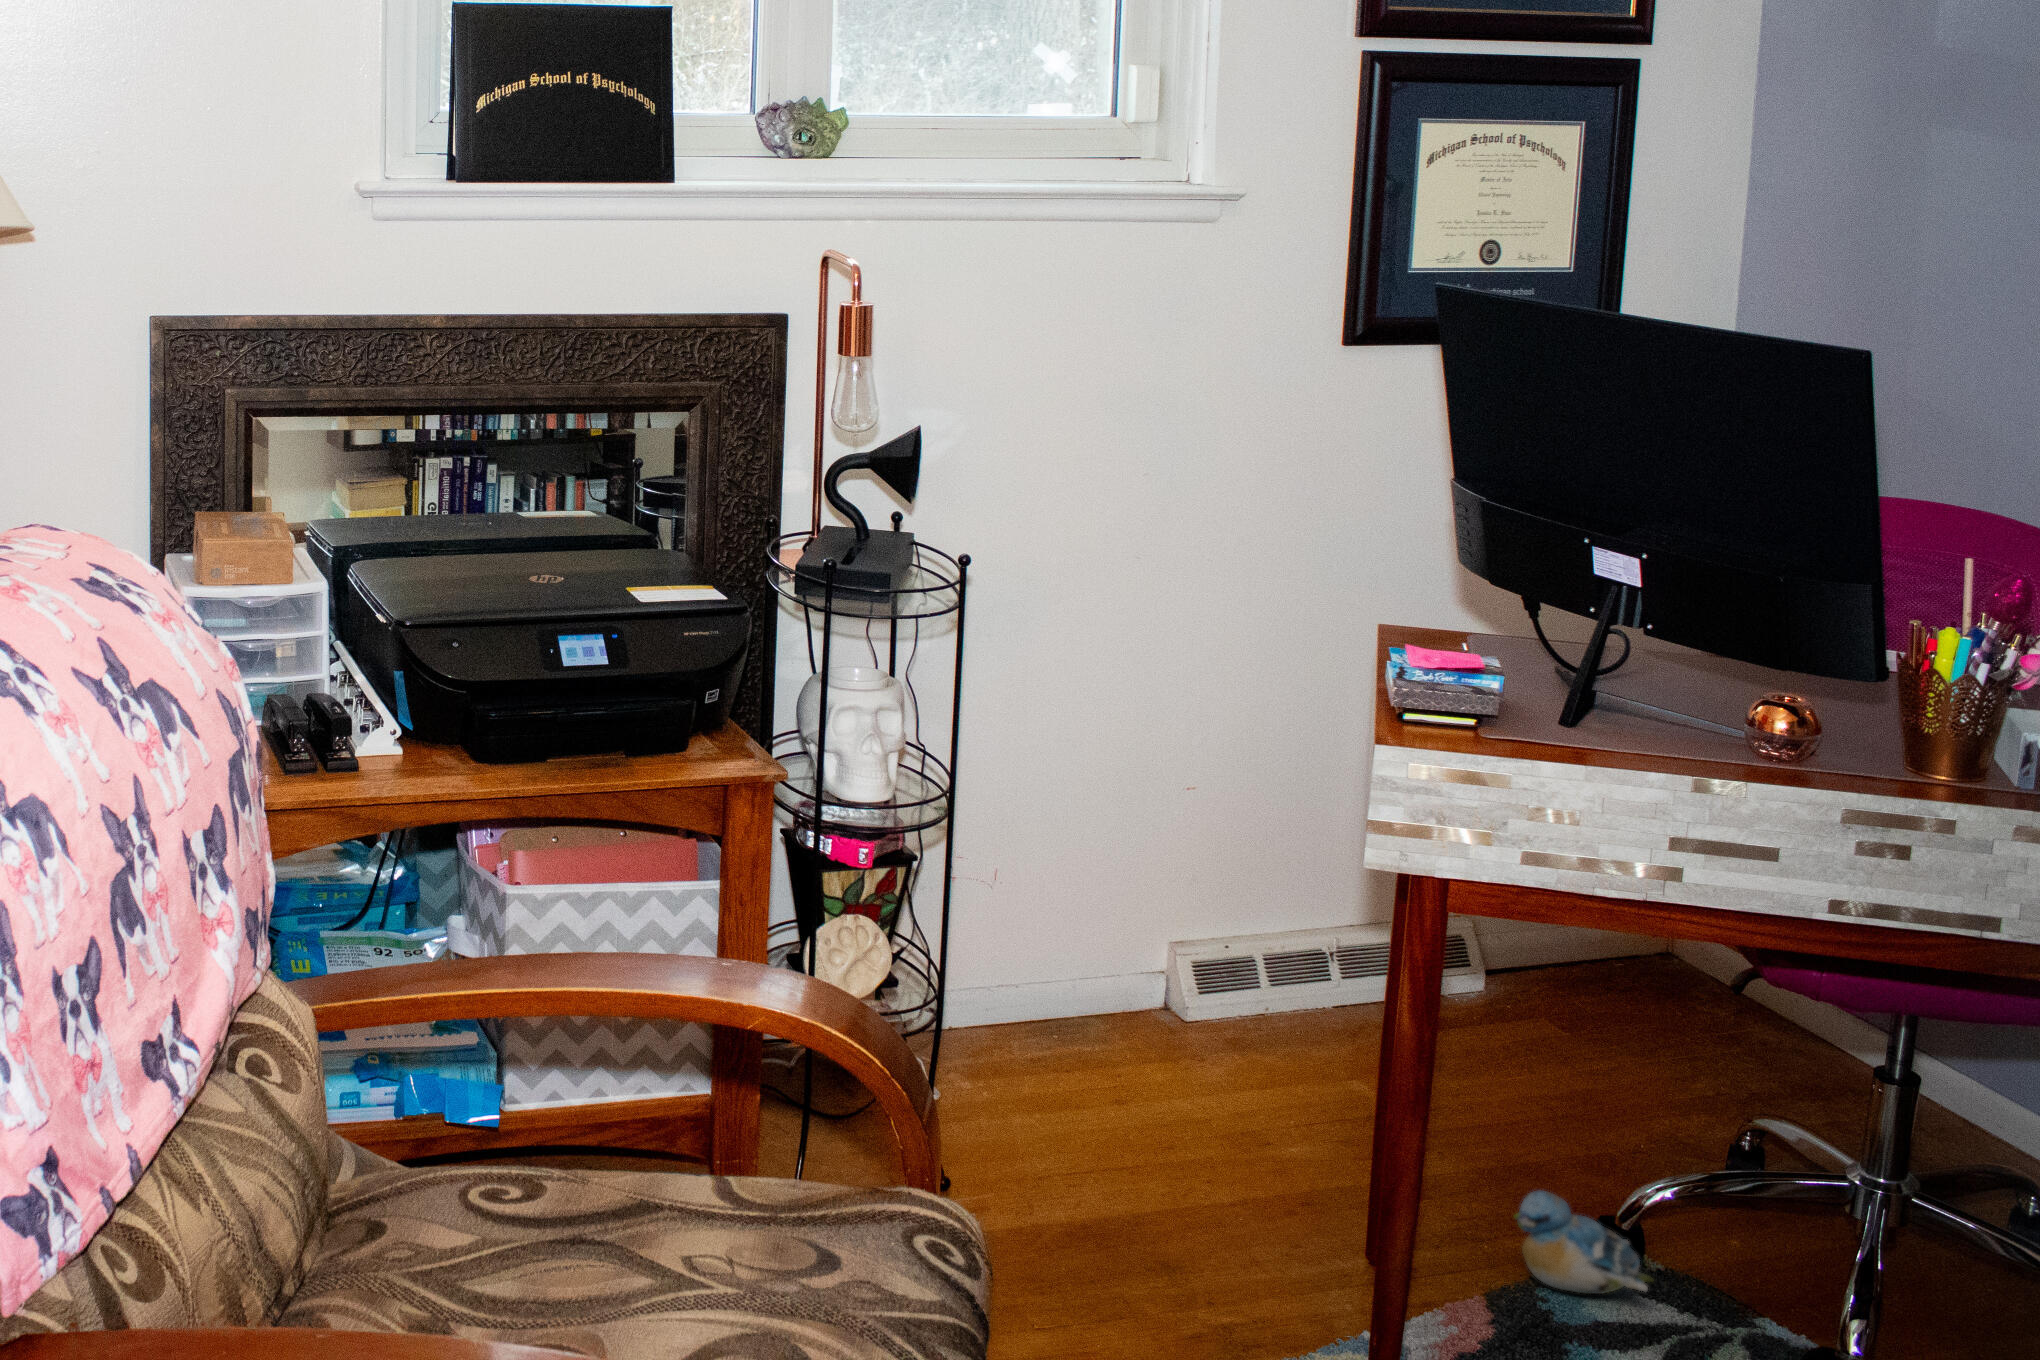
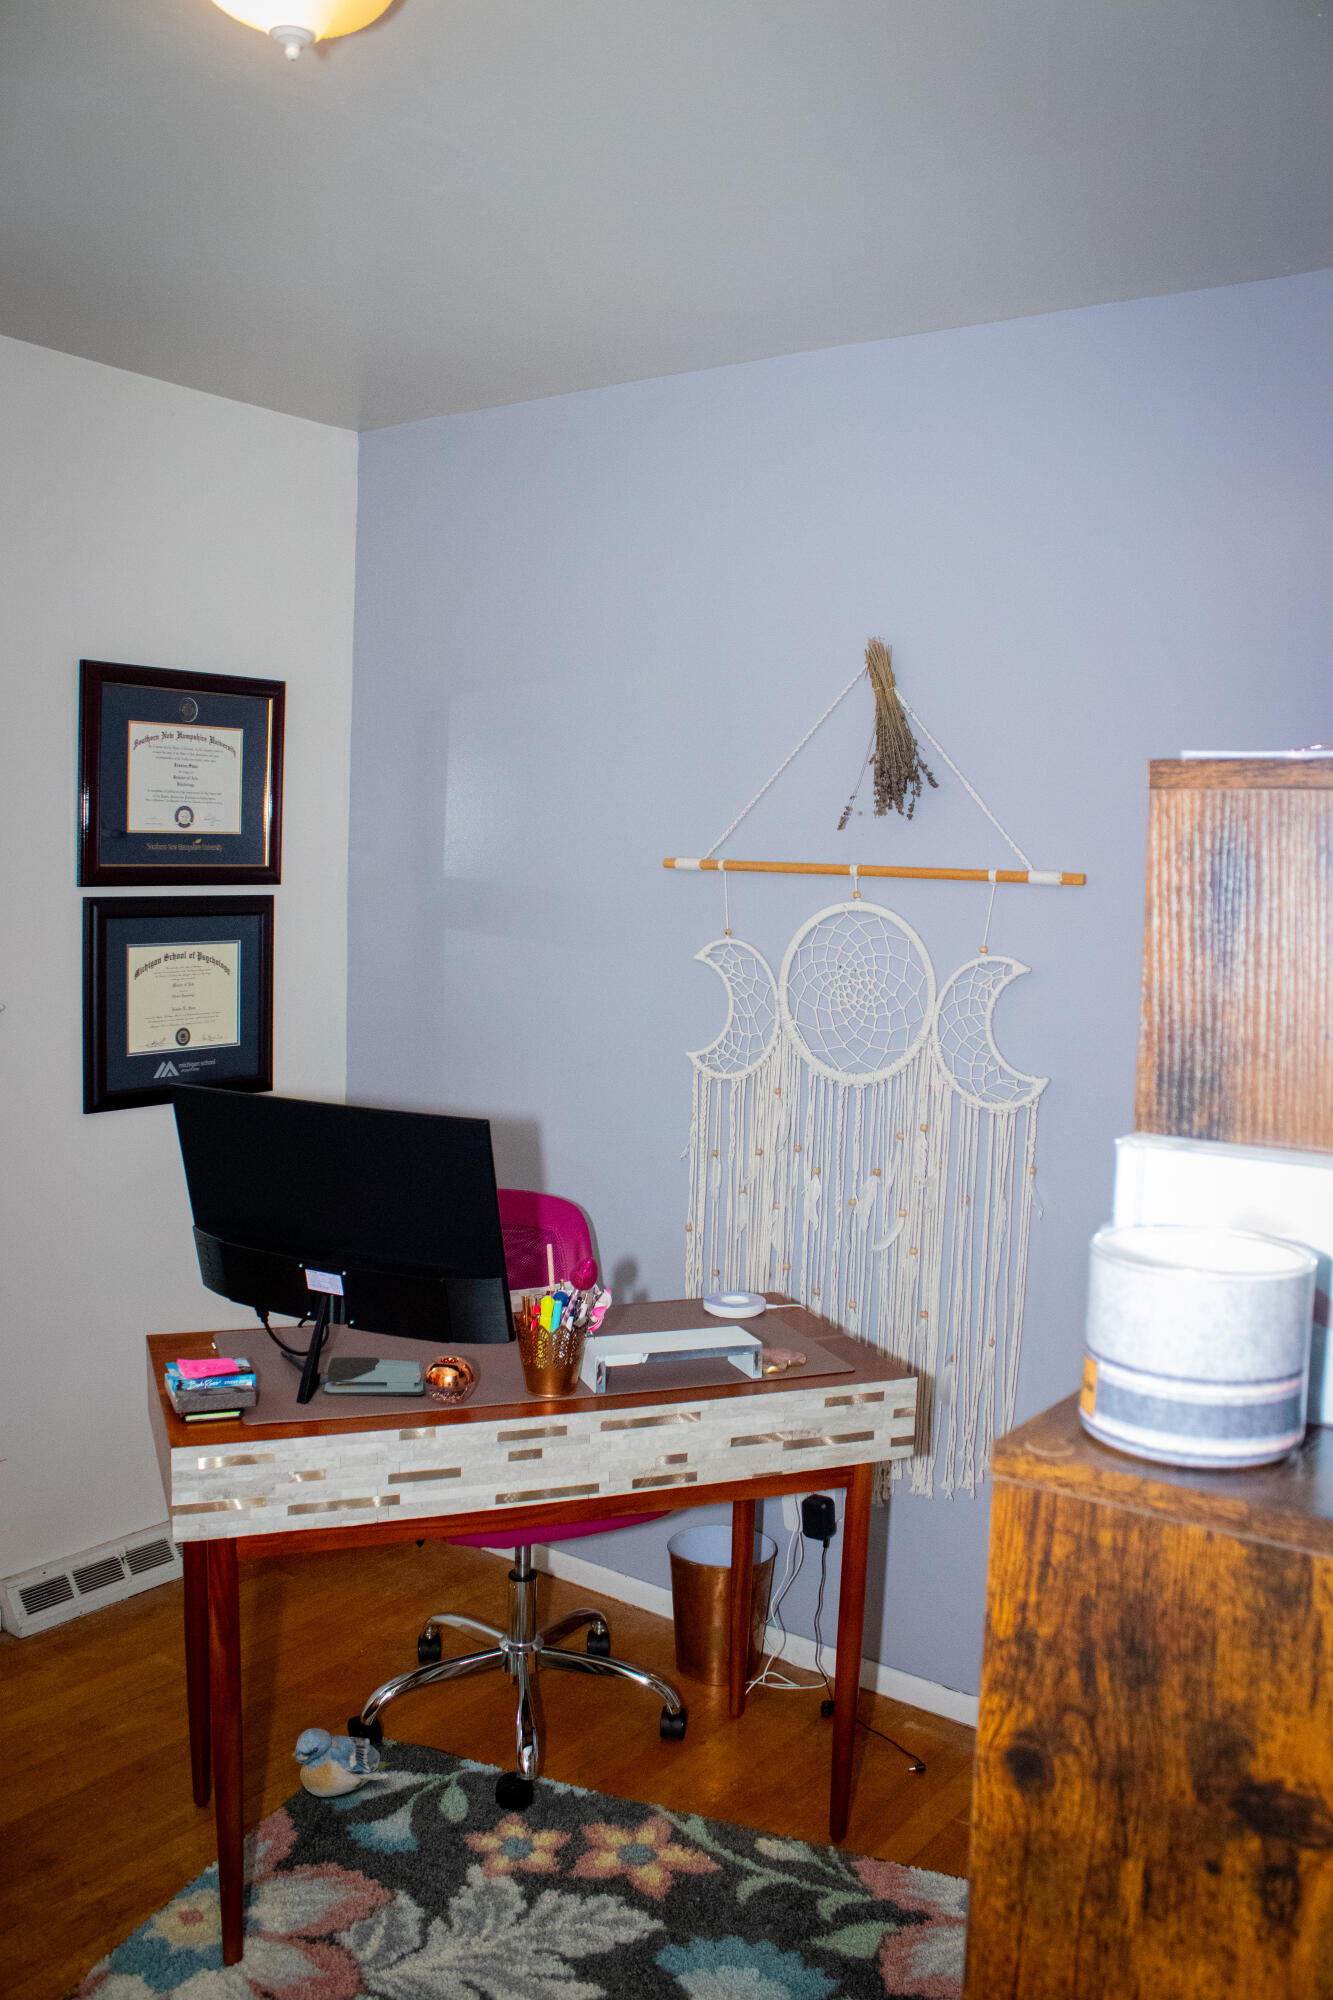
stapler: none [1595,675,1746,746] -> present [323,1357,425,1396]

